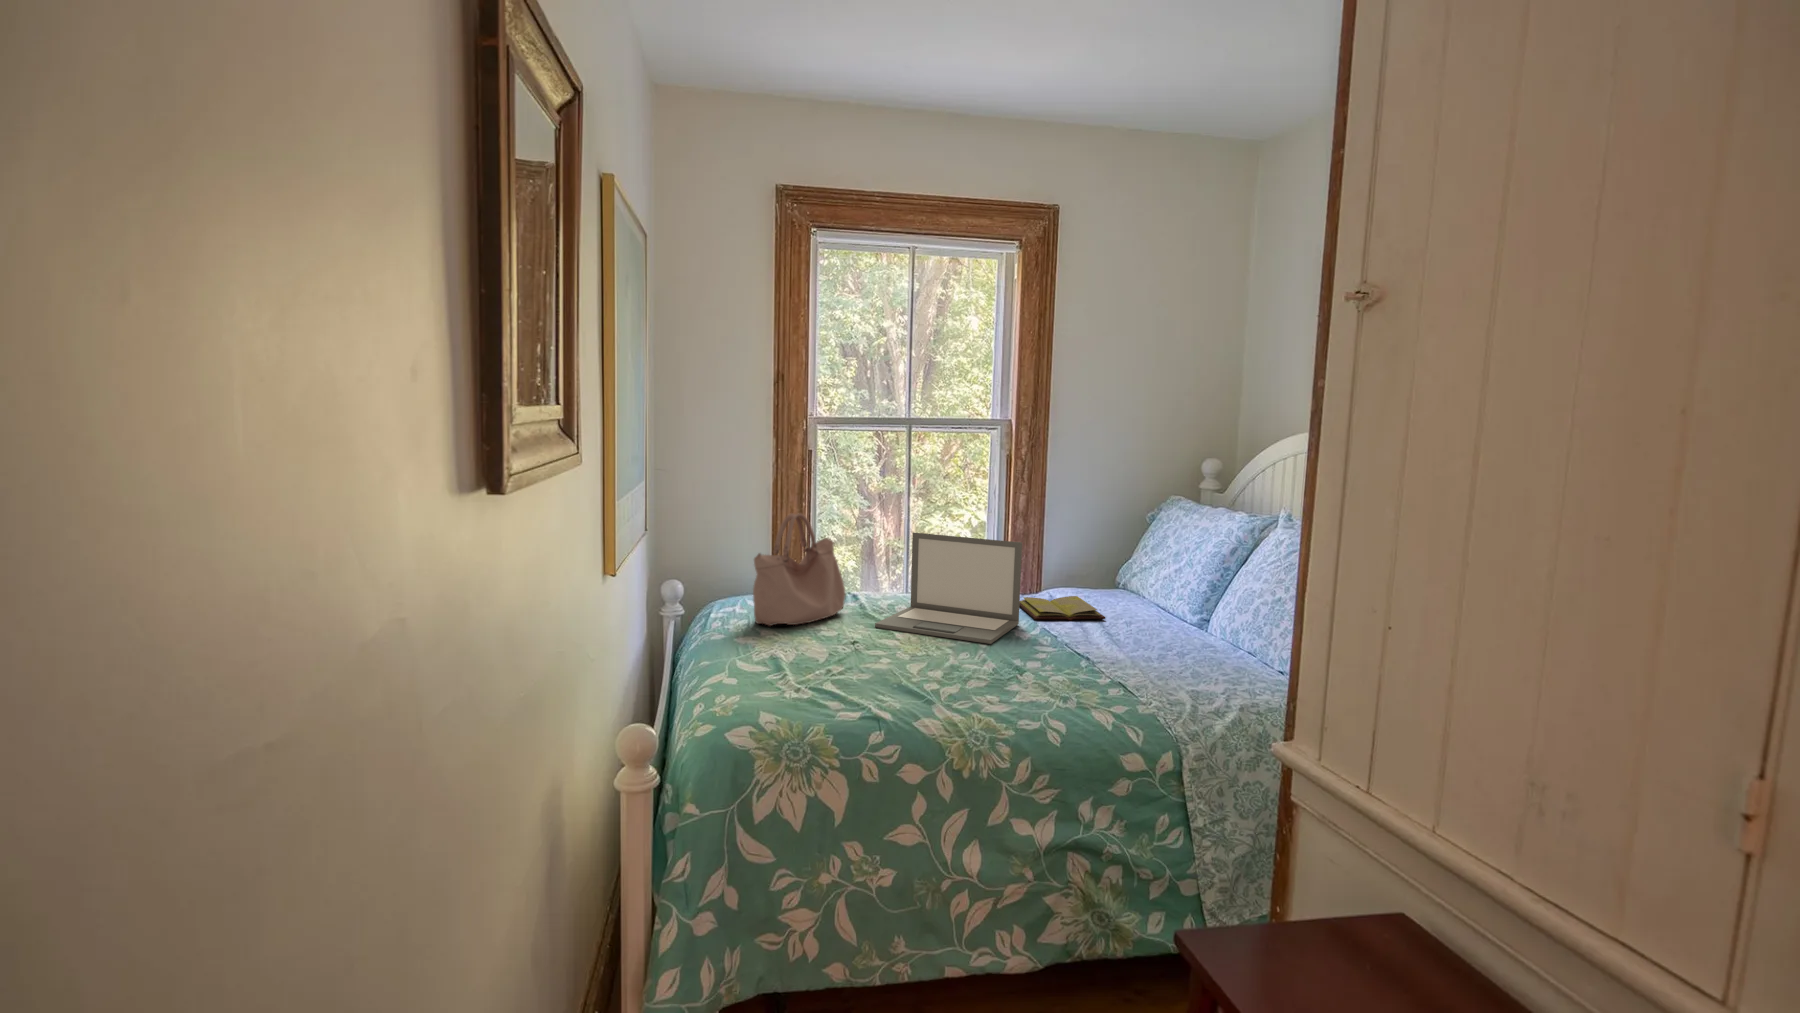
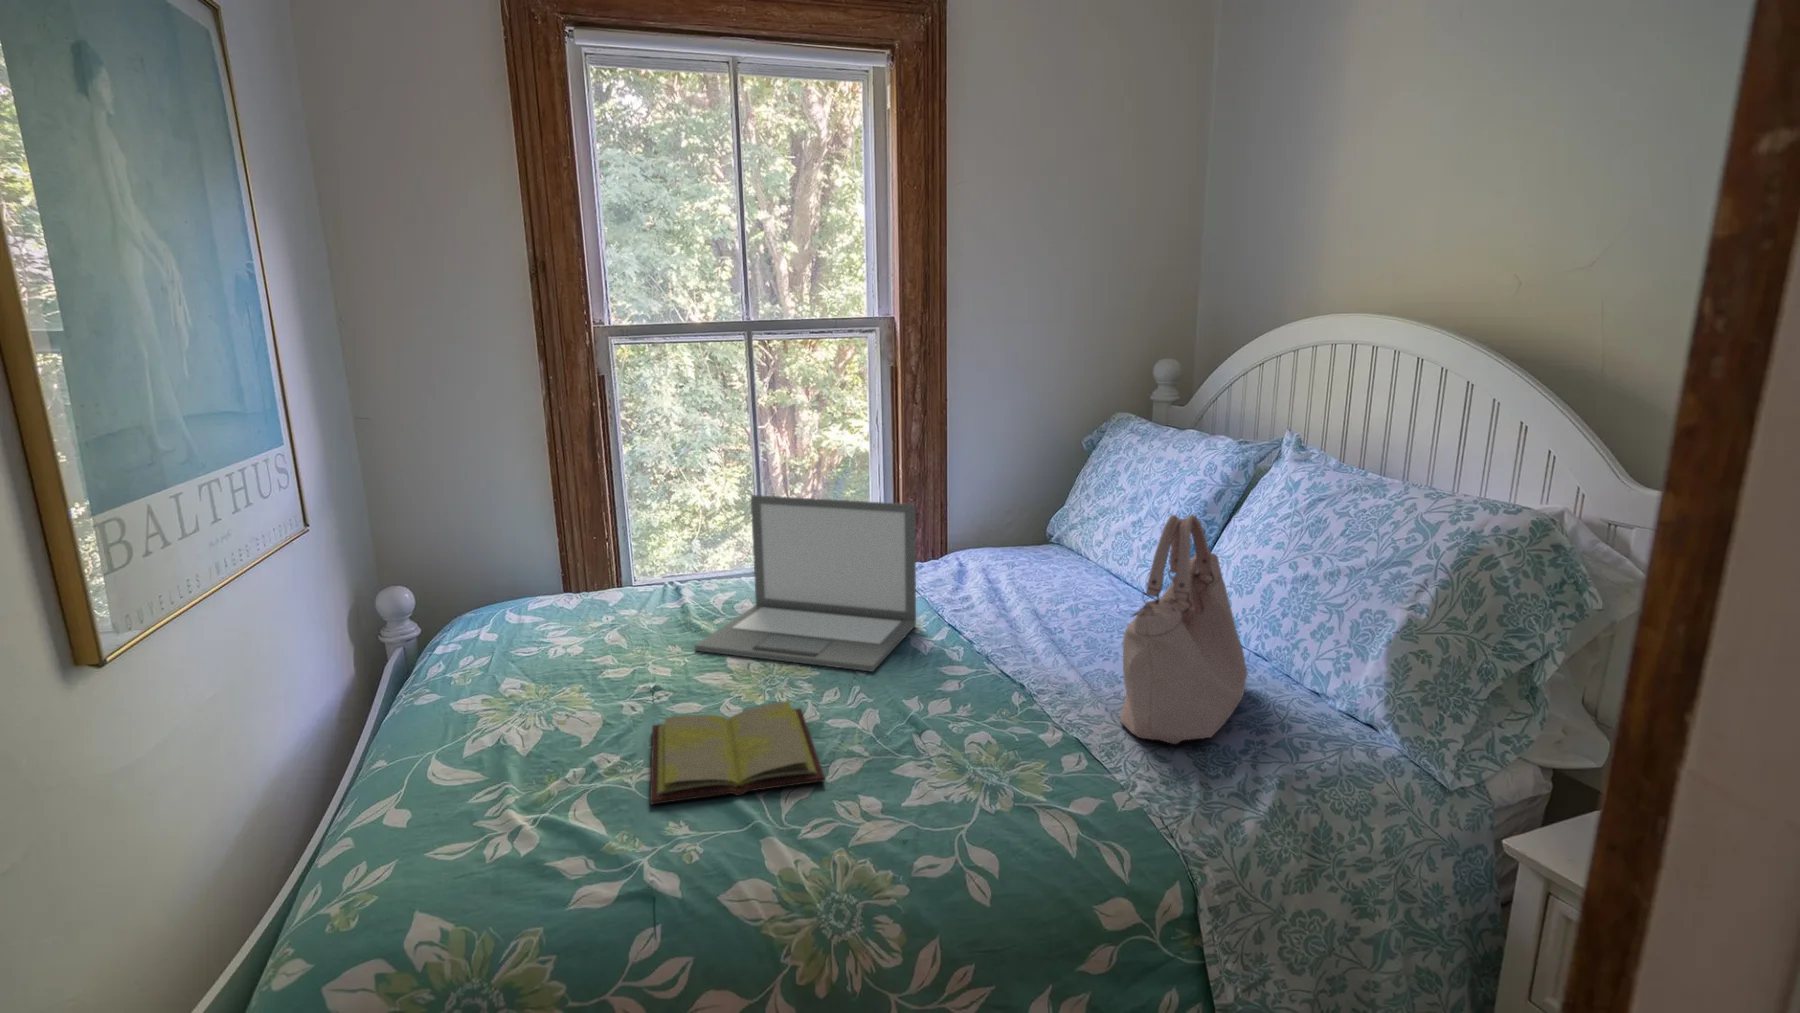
handbag: present [753,514,845,626] -> present [1120,515,1247,744]
diary: present [1020,596,1105,620] -> present [650,701,825,804]

